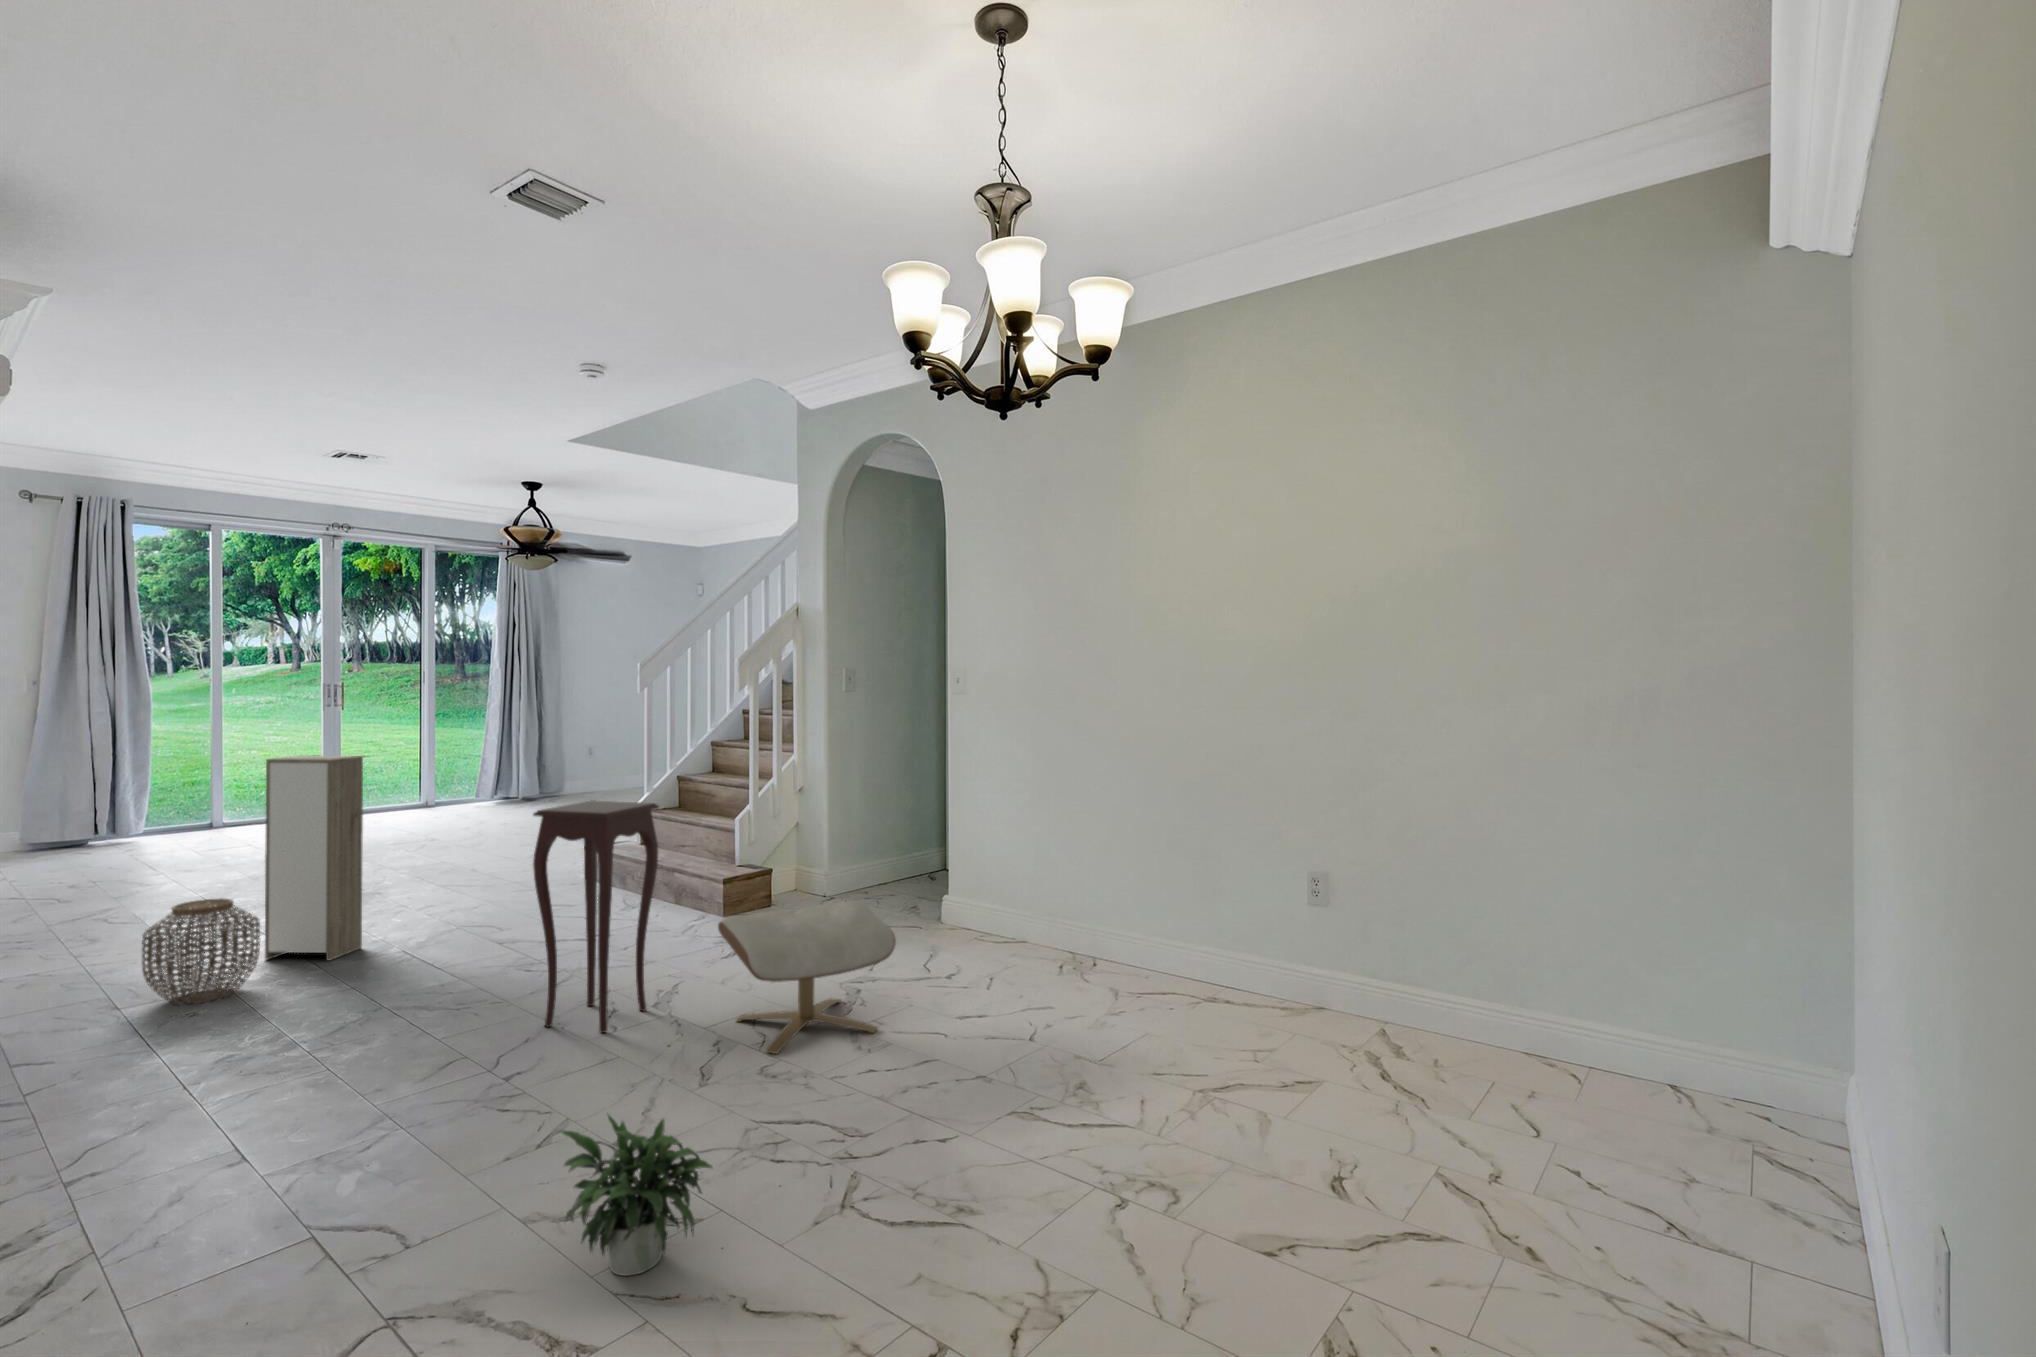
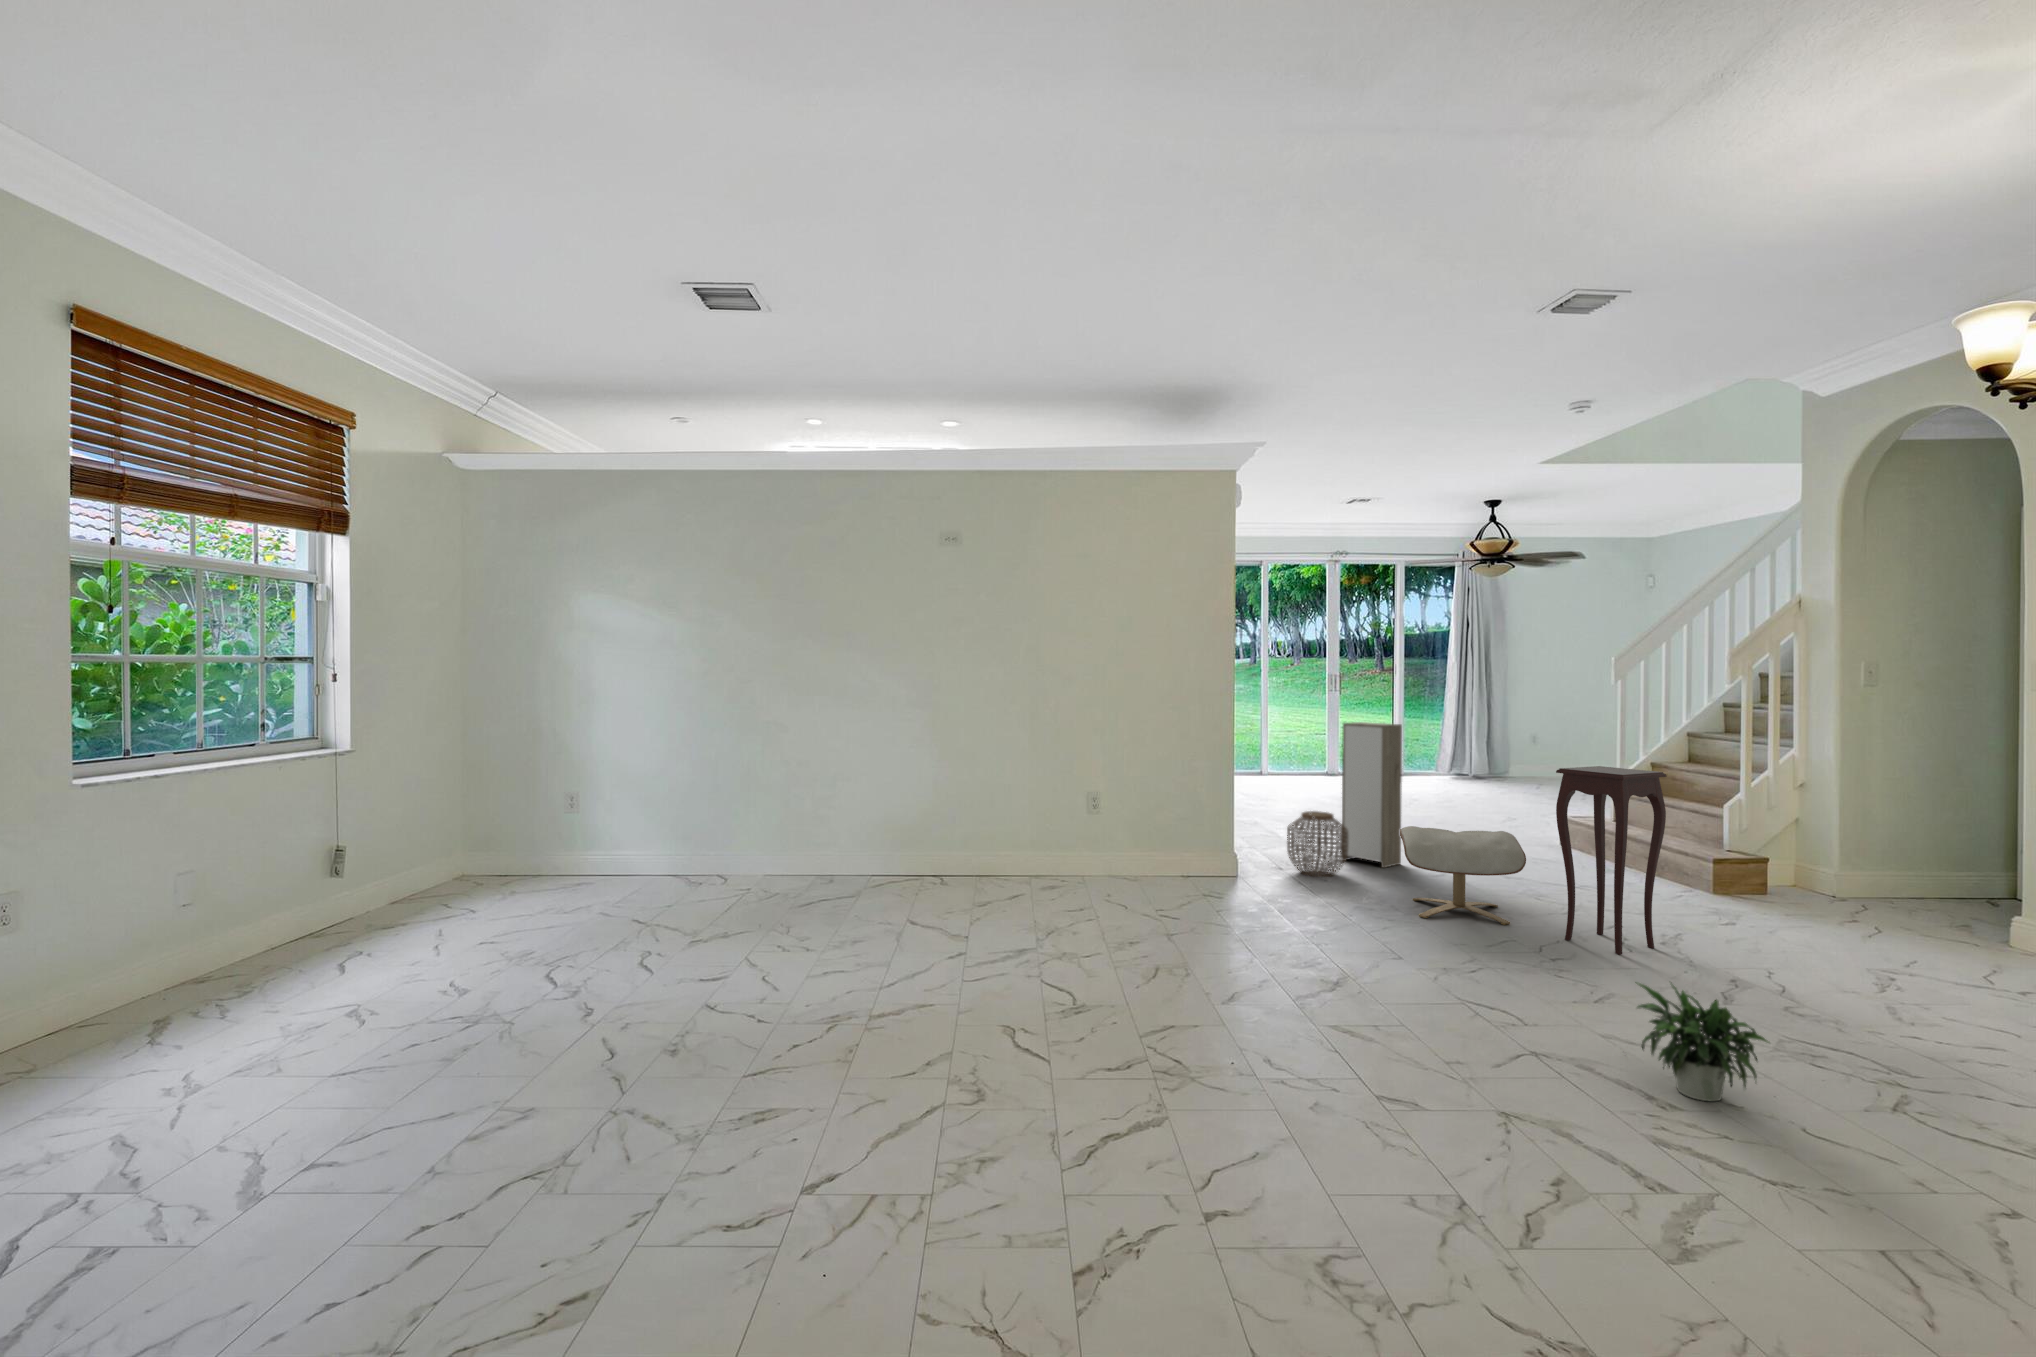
ottoman: present [718,901,896,1054] -> present [1400,826,1526,925]

